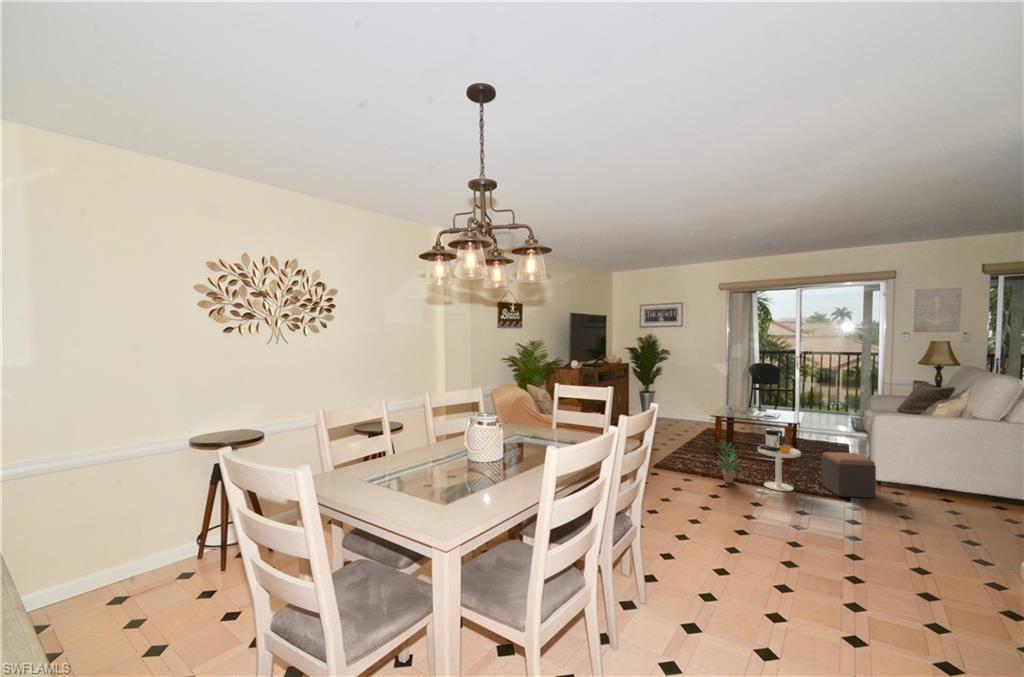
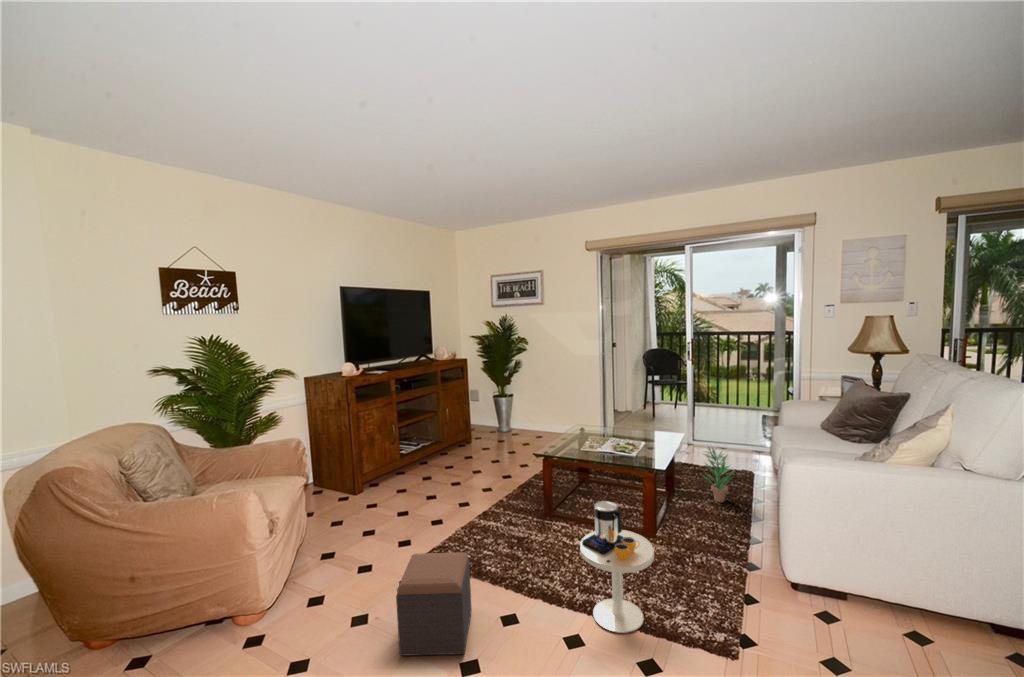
potted plant: present [719,442,738,483] -> present [705,447,733,503]
footstool: present [822,452,876,498] -> present [396,552,472,656]

